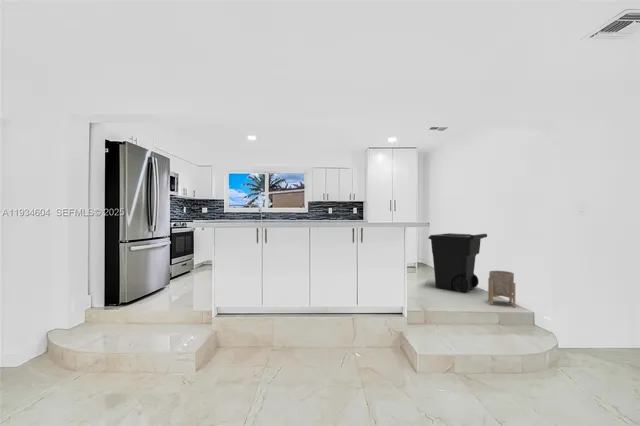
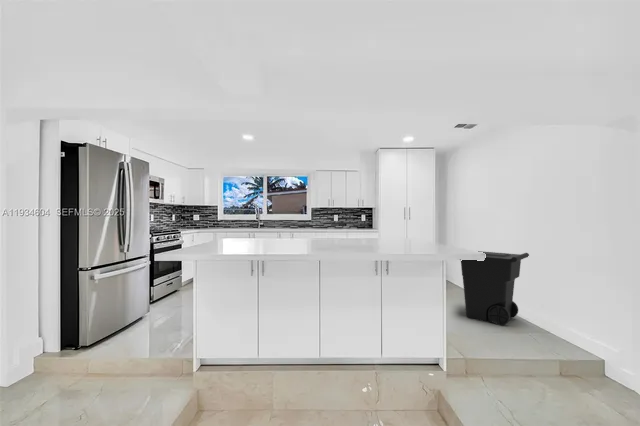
planter: present [488,271,516,307] -> none [537,302,576,351]

